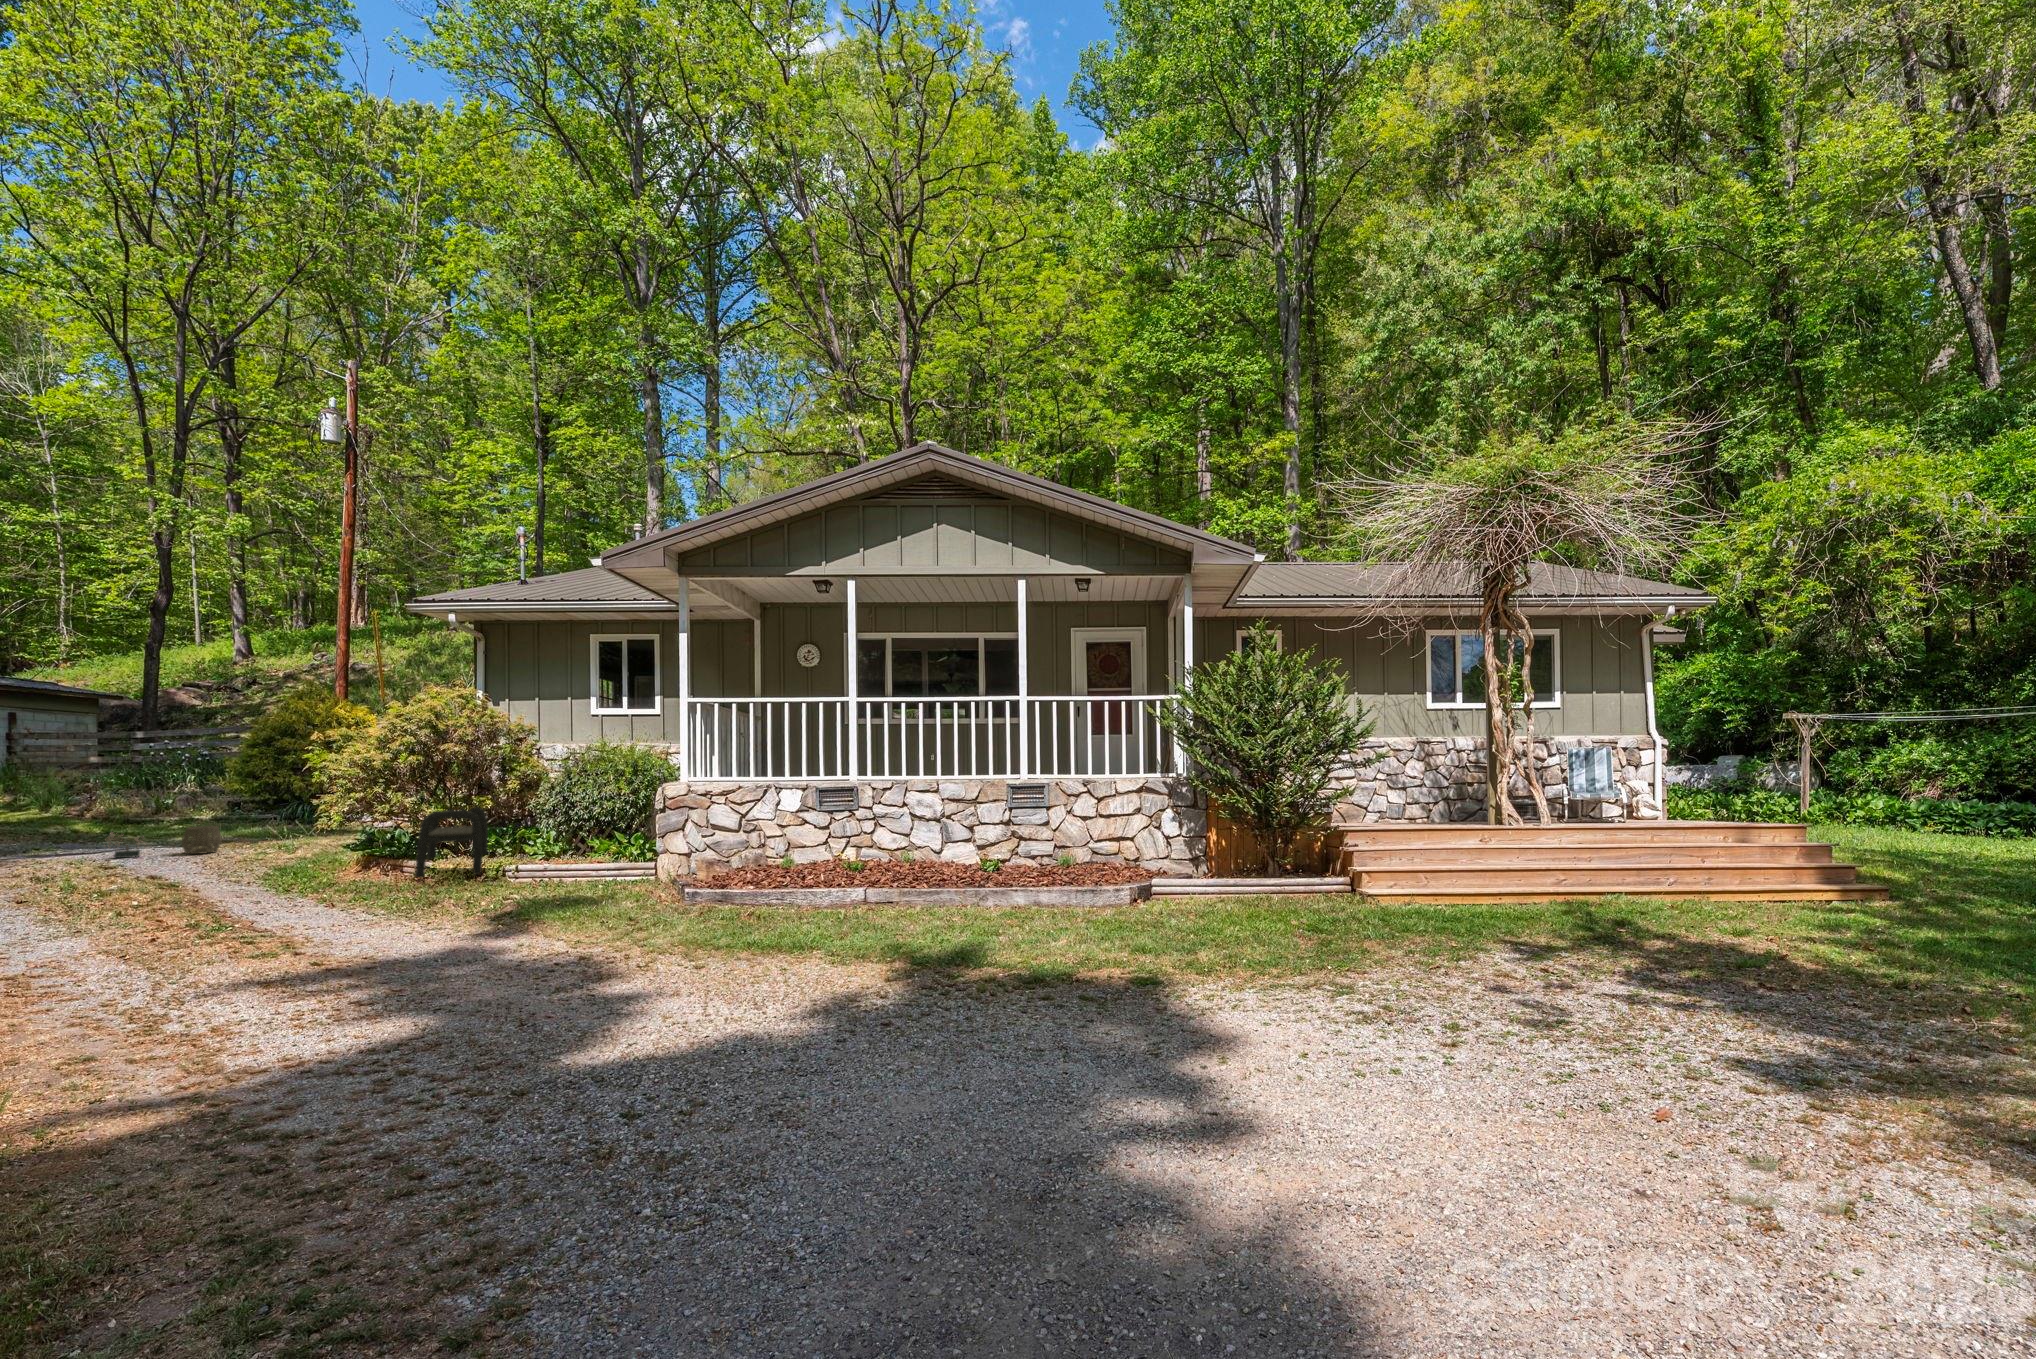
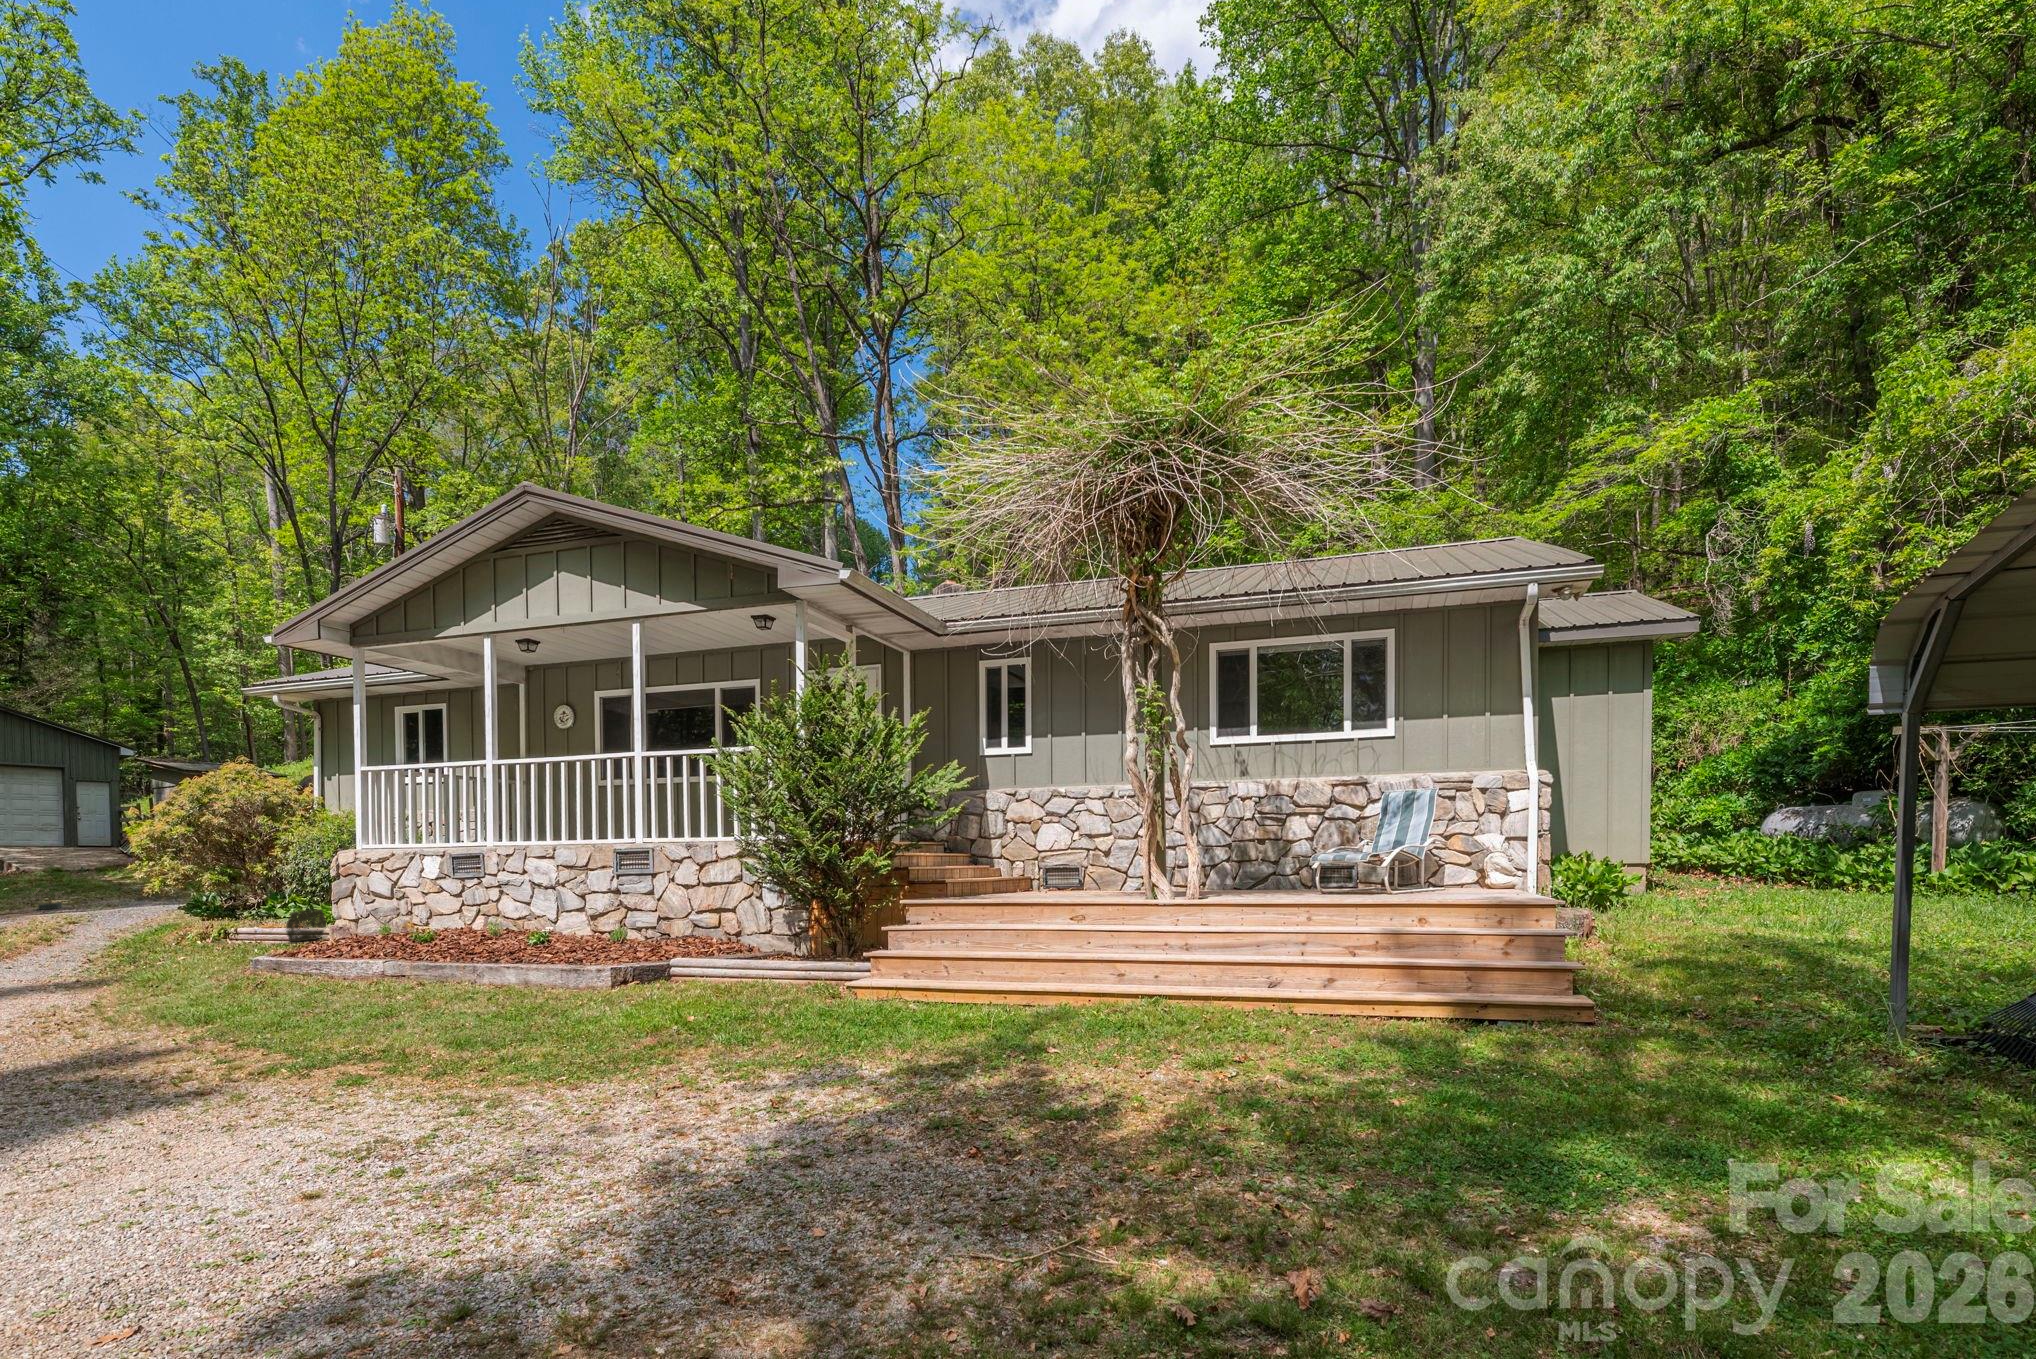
bench: present [415,807,488,878] -> none [156,868,259,937]
woven basket: present [182,826,221,854] -> present [286,909,326,942]

